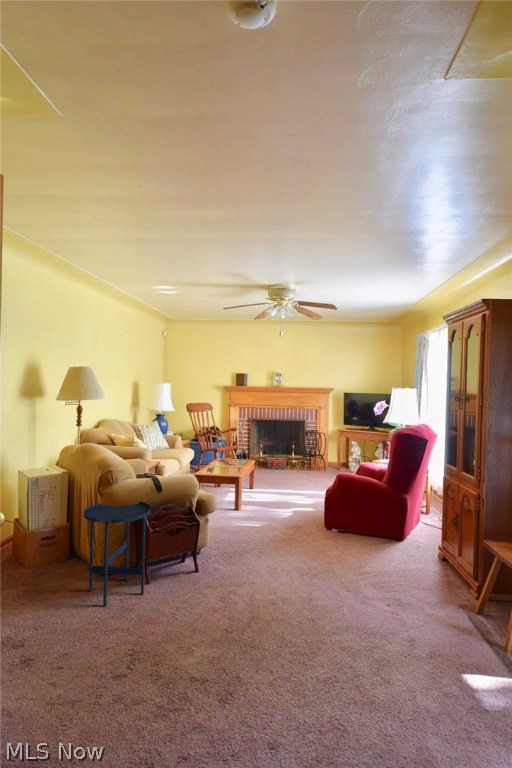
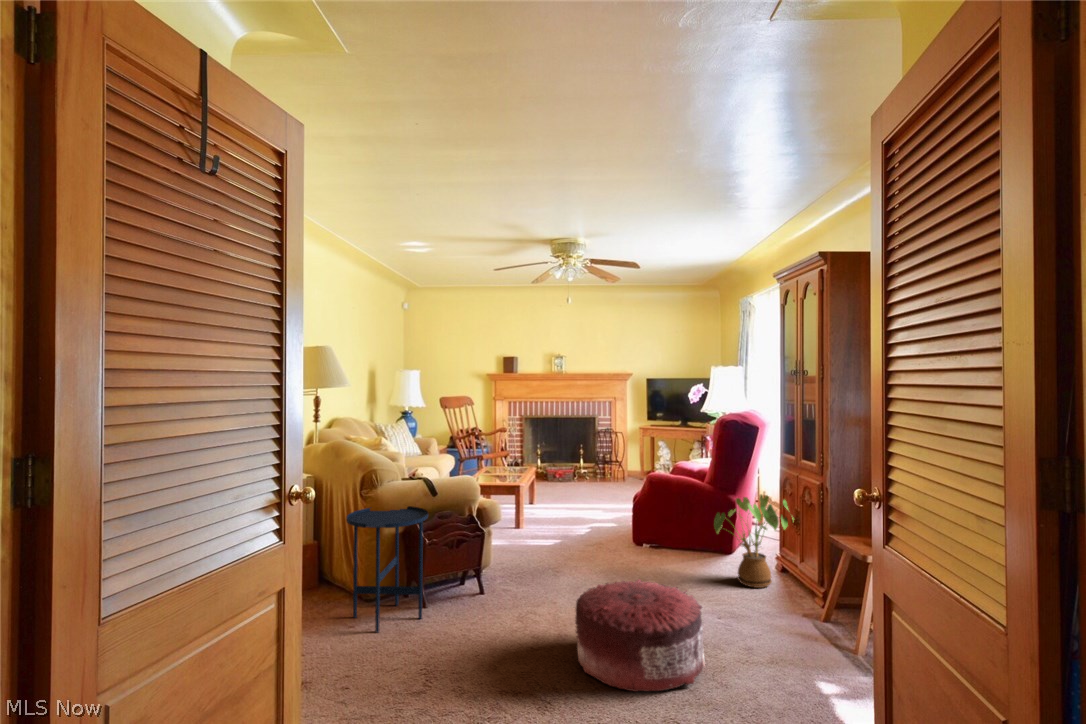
house plant: none [387,499,454,576] -> present [714,495,793,588]
pouf: none [262,573,370,681] -> present [575,579,705,692]

